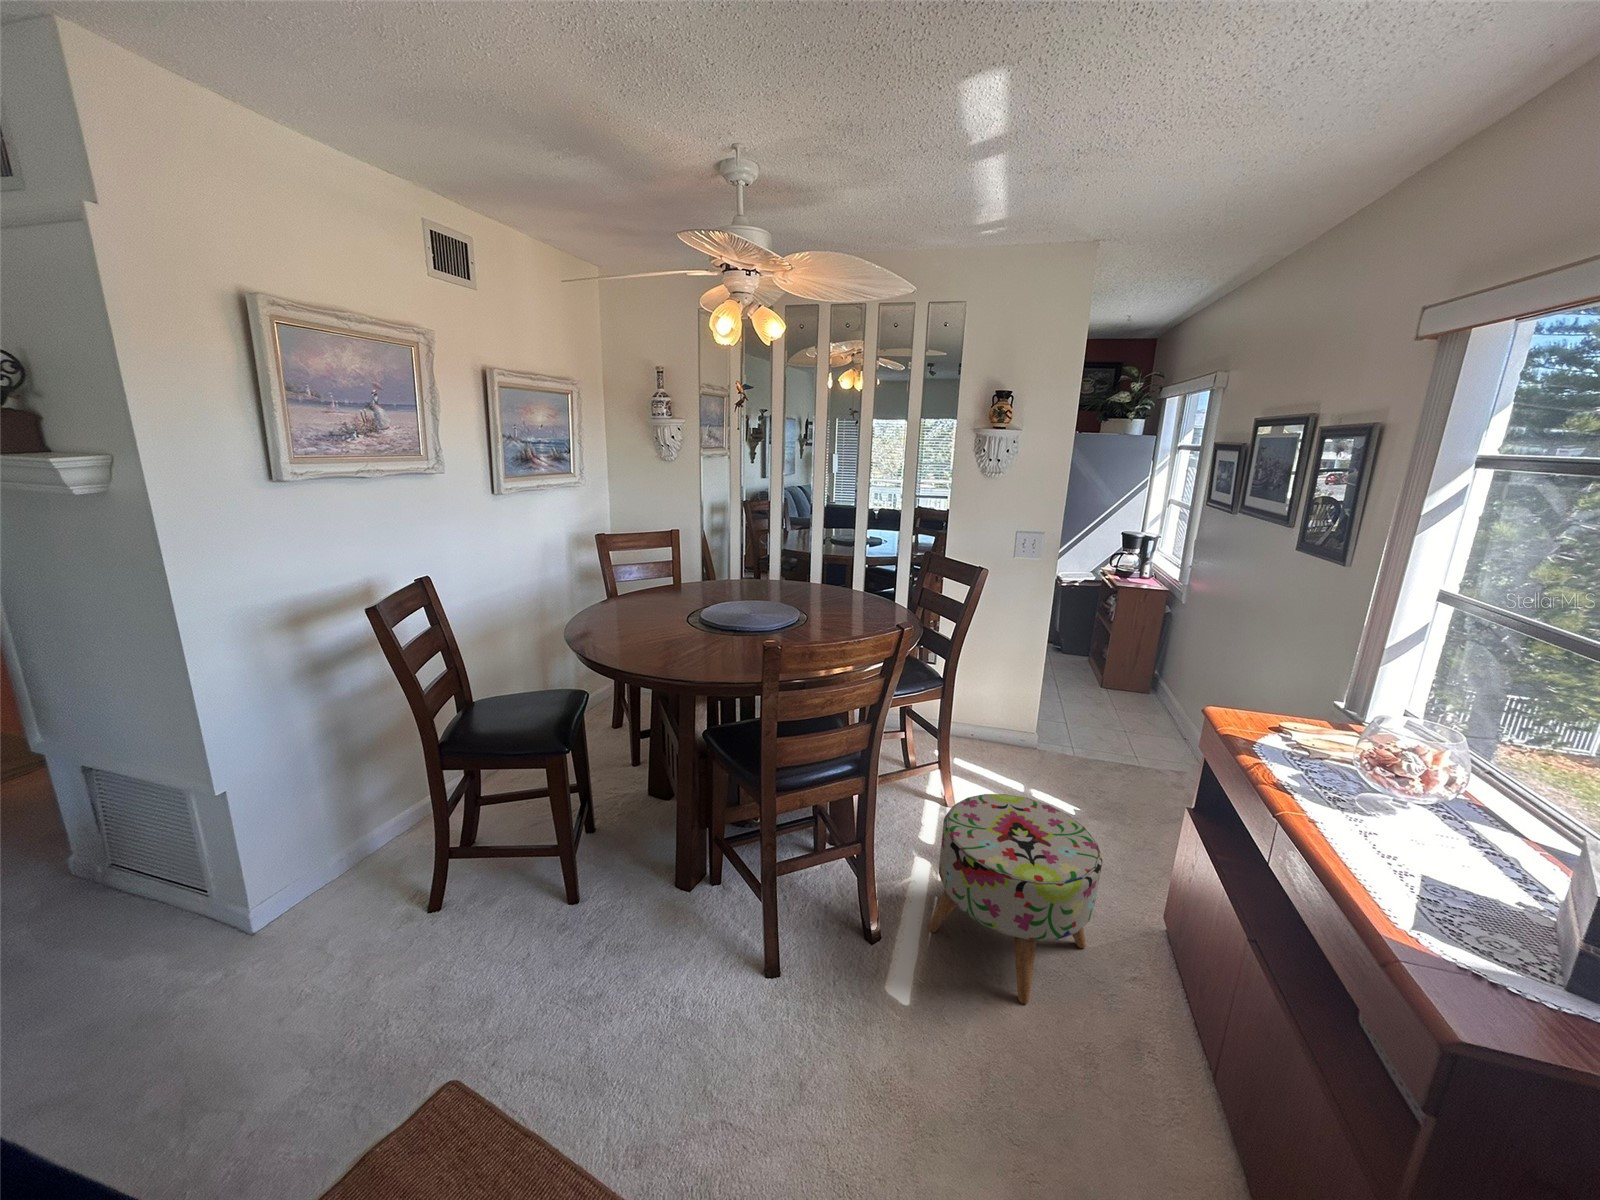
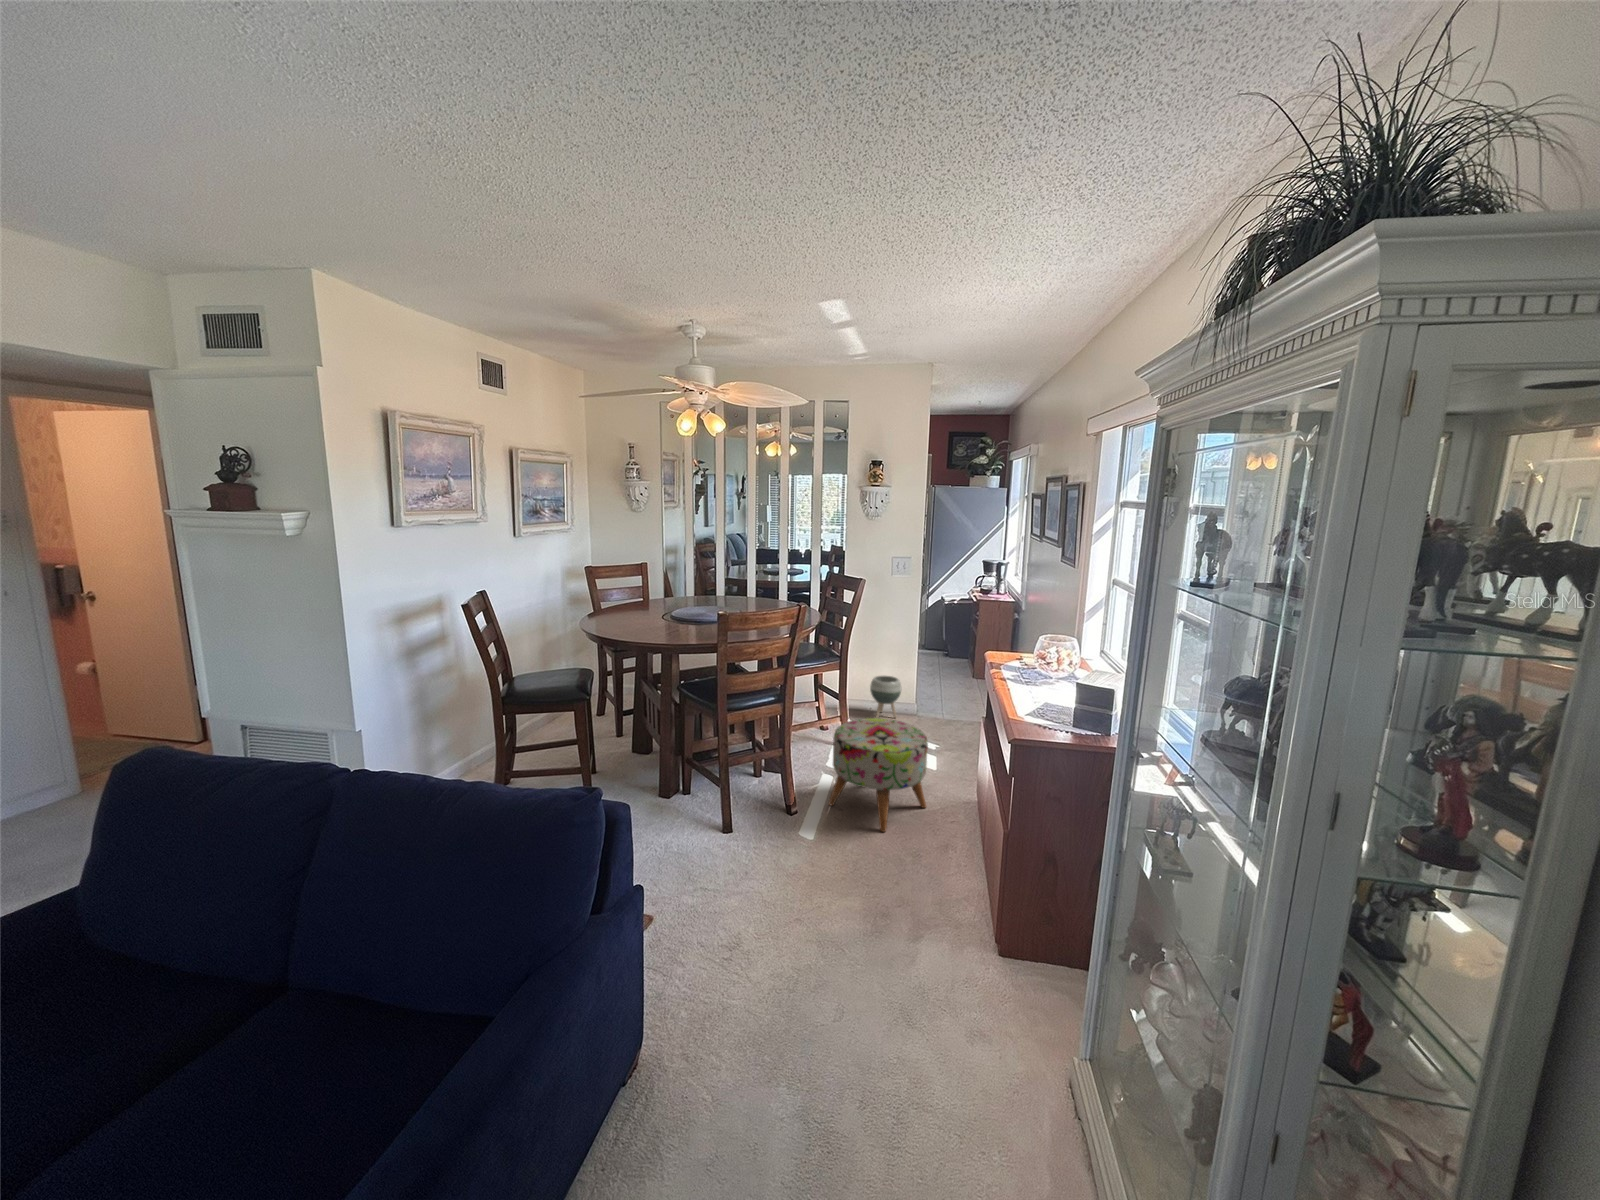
planter: none [975,694,1020,755] -> present [870,675,901,718]

